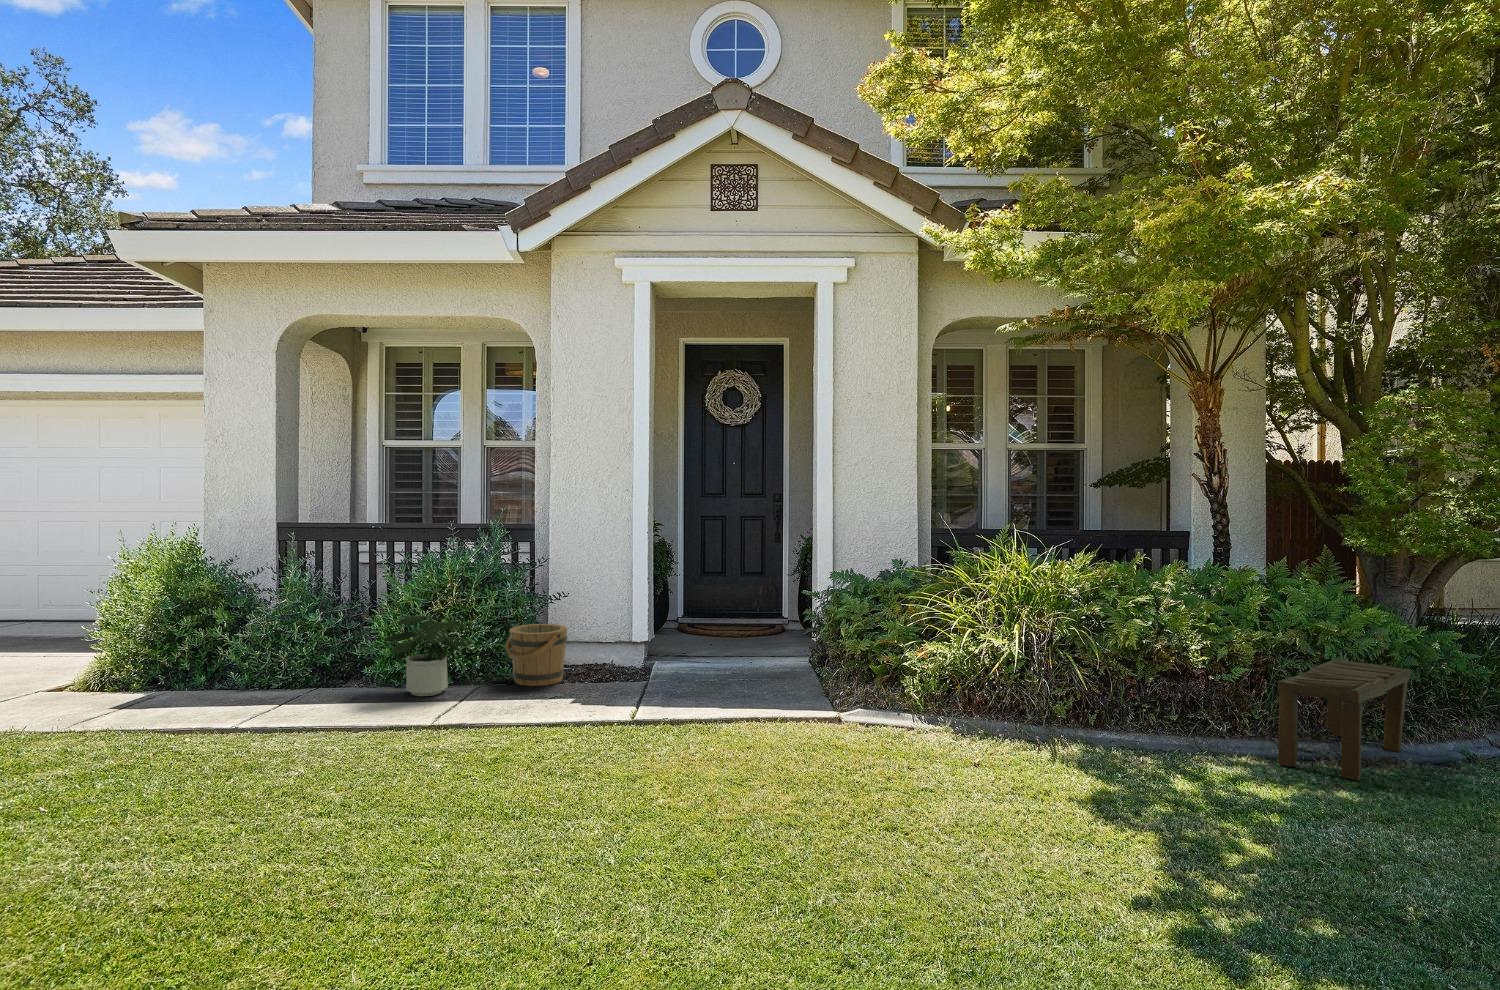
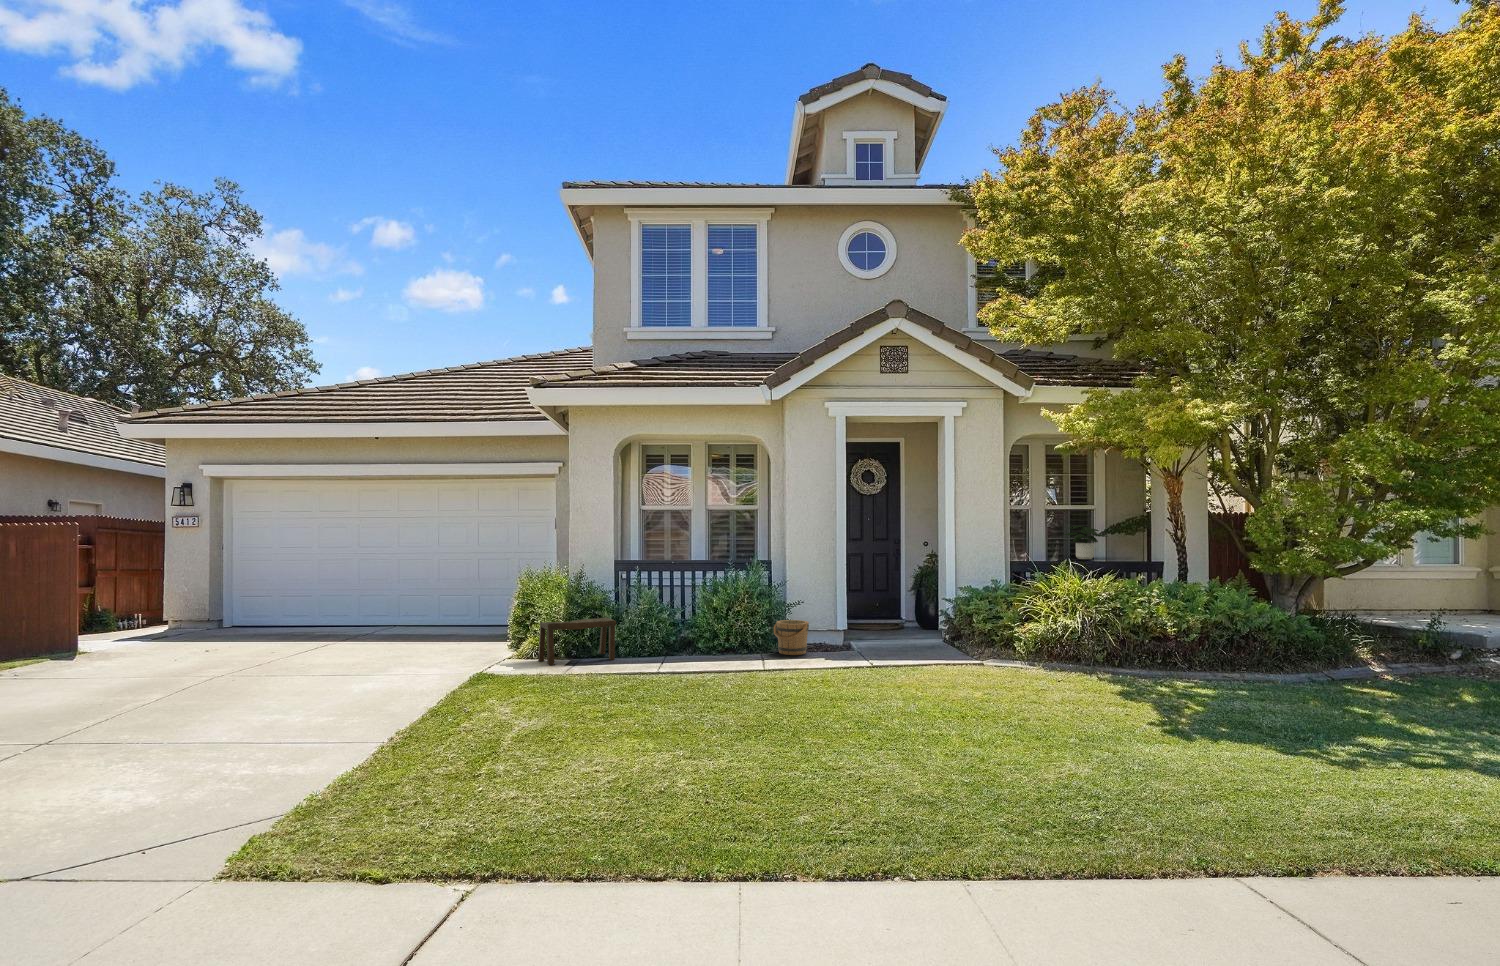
potted plant: present [384,616,474,696] -> present [1065,526,1107,559]
bench: present [1278,659,1411,781] -> present [538,617,616,665]

